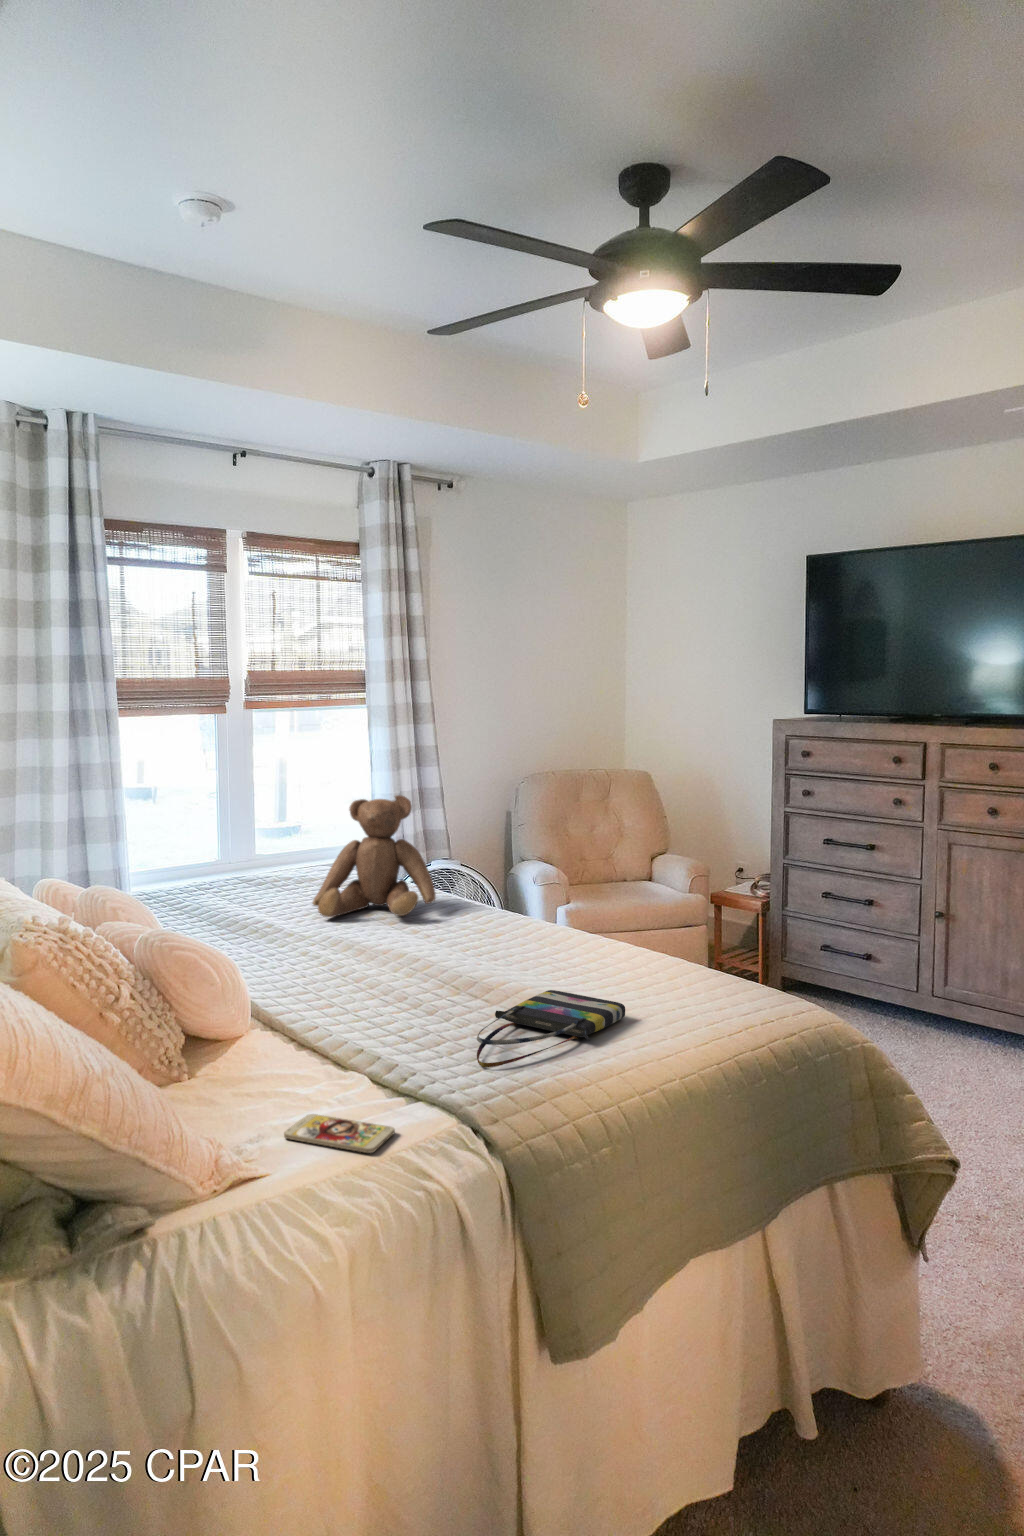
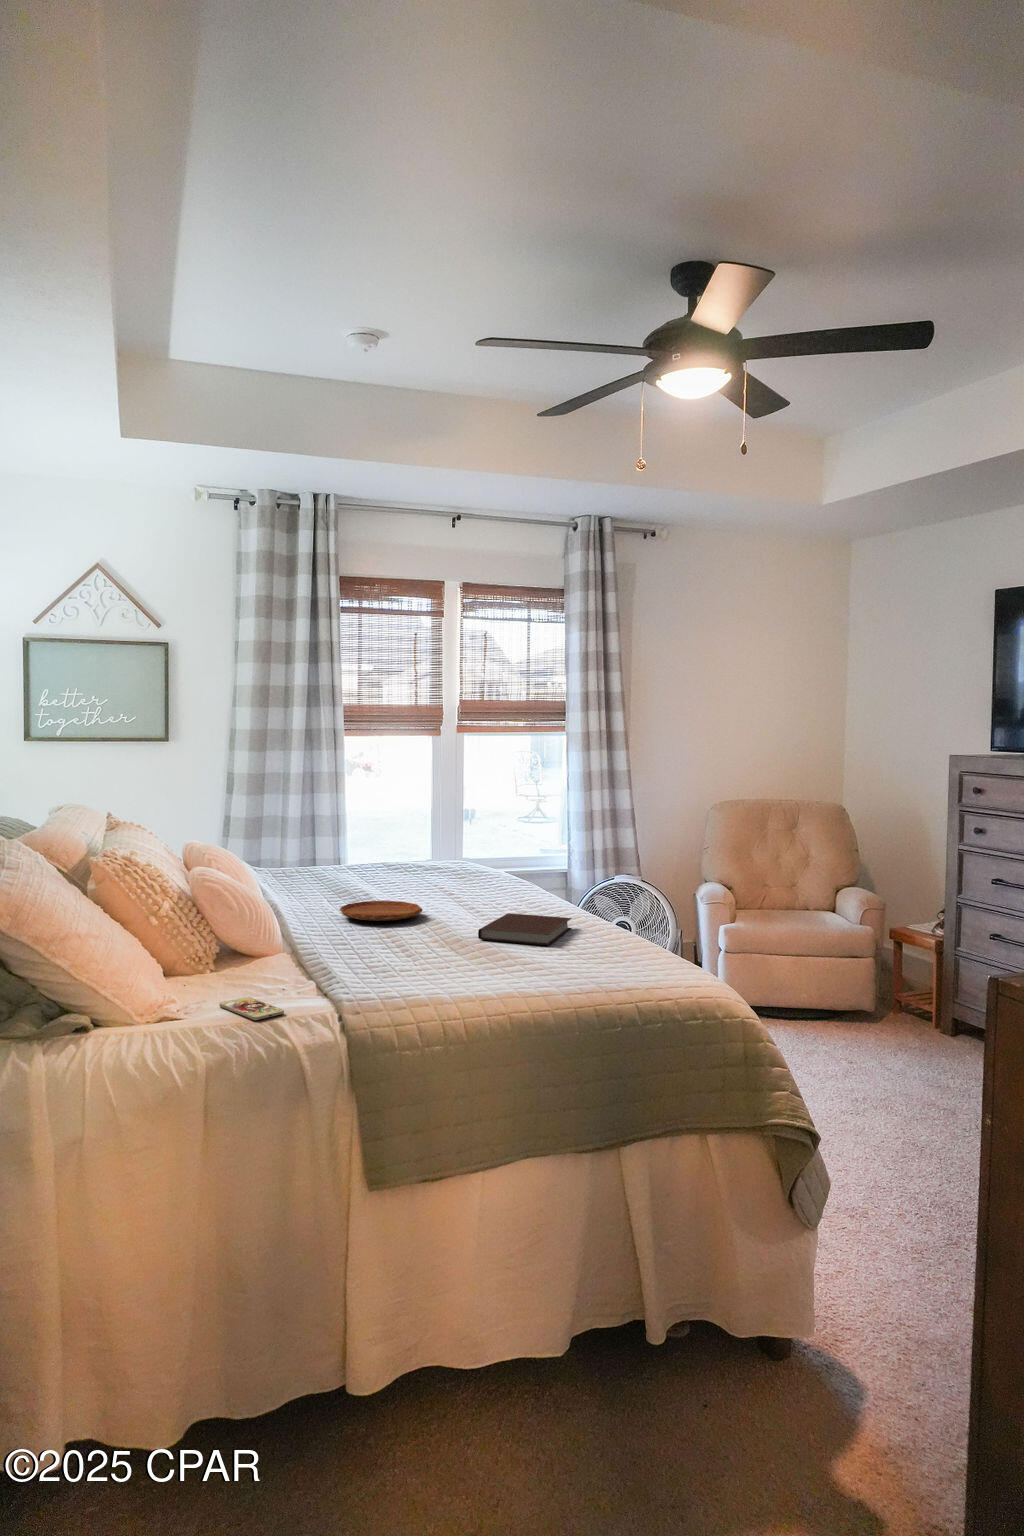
teddy bear: present [313,795,436,917] -> none [413,802,508,899]
notebook: none [476,929,573,971] -> present [478,913,571,945]
tray: none [267,931,374,964] -> present [340,901,423,921]
tote bag: present [477,990,625,1067] -> none [381,953,531,990]

